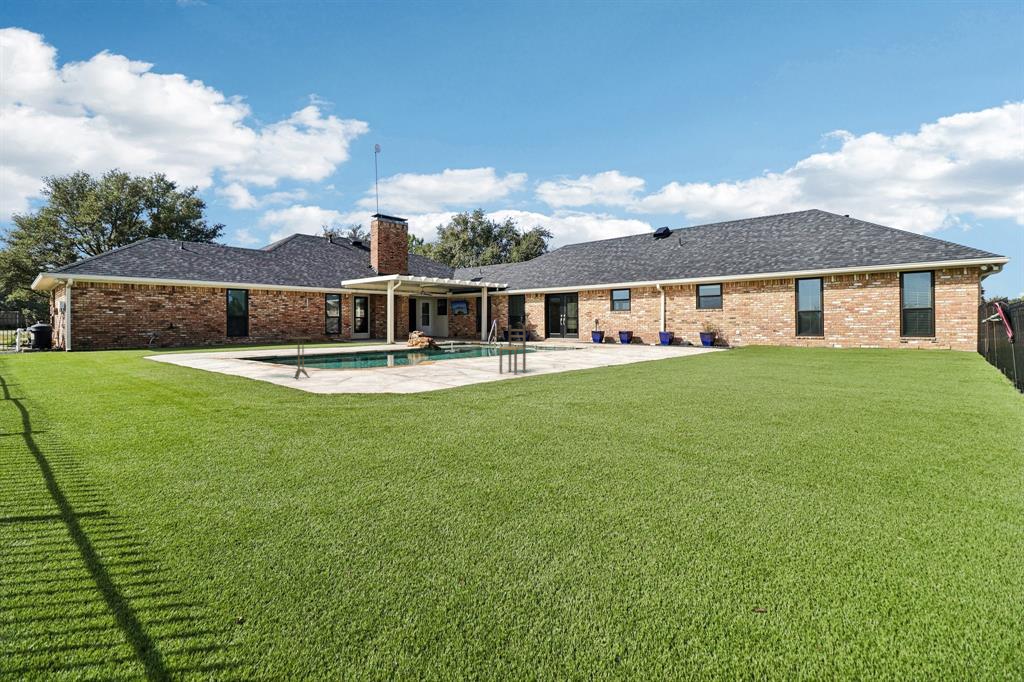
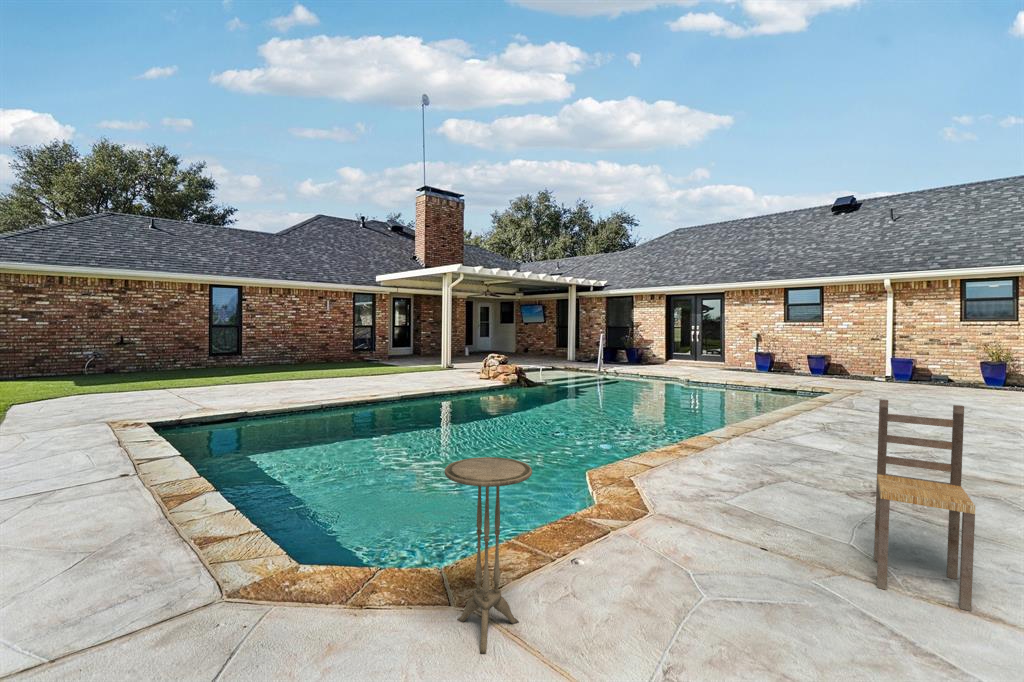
side table: present [289,337,311,379] -> present [445,457,532,654]

